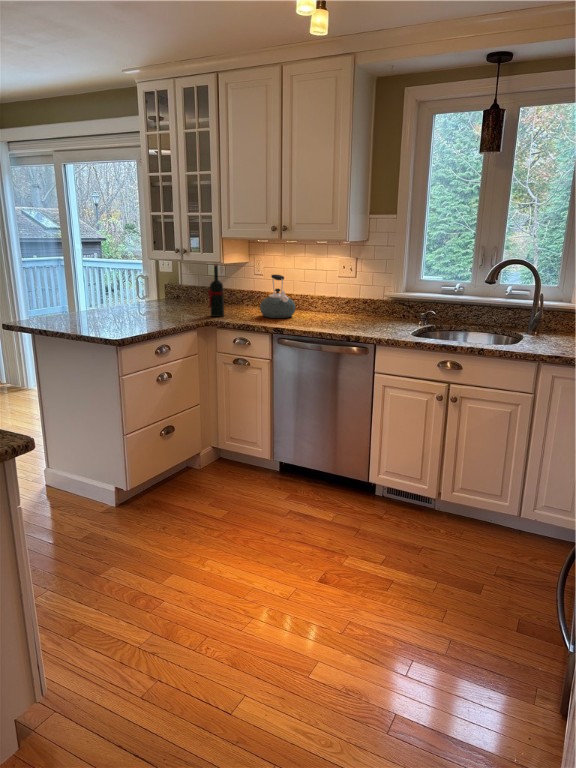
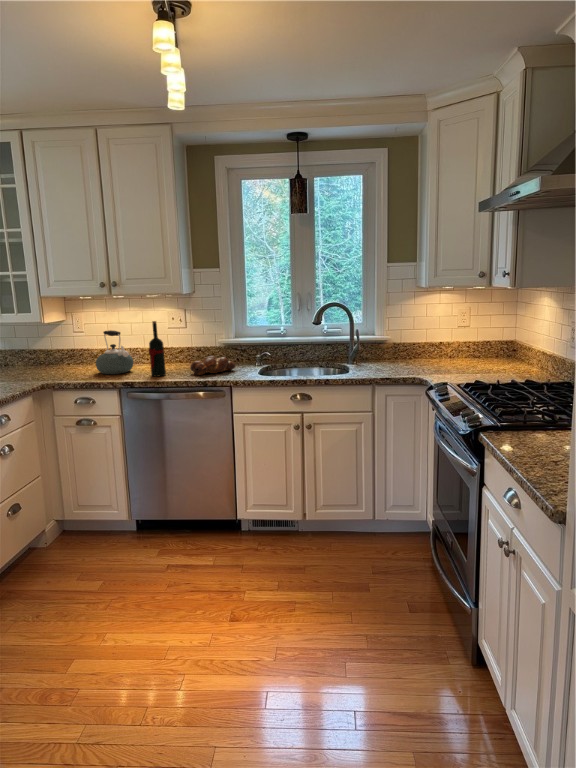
wine bottle: present [208,264,224,317] -> present [149,321,166,376]
bread loaf: none [343,309,392,328] -> present [190,356,236,375]

